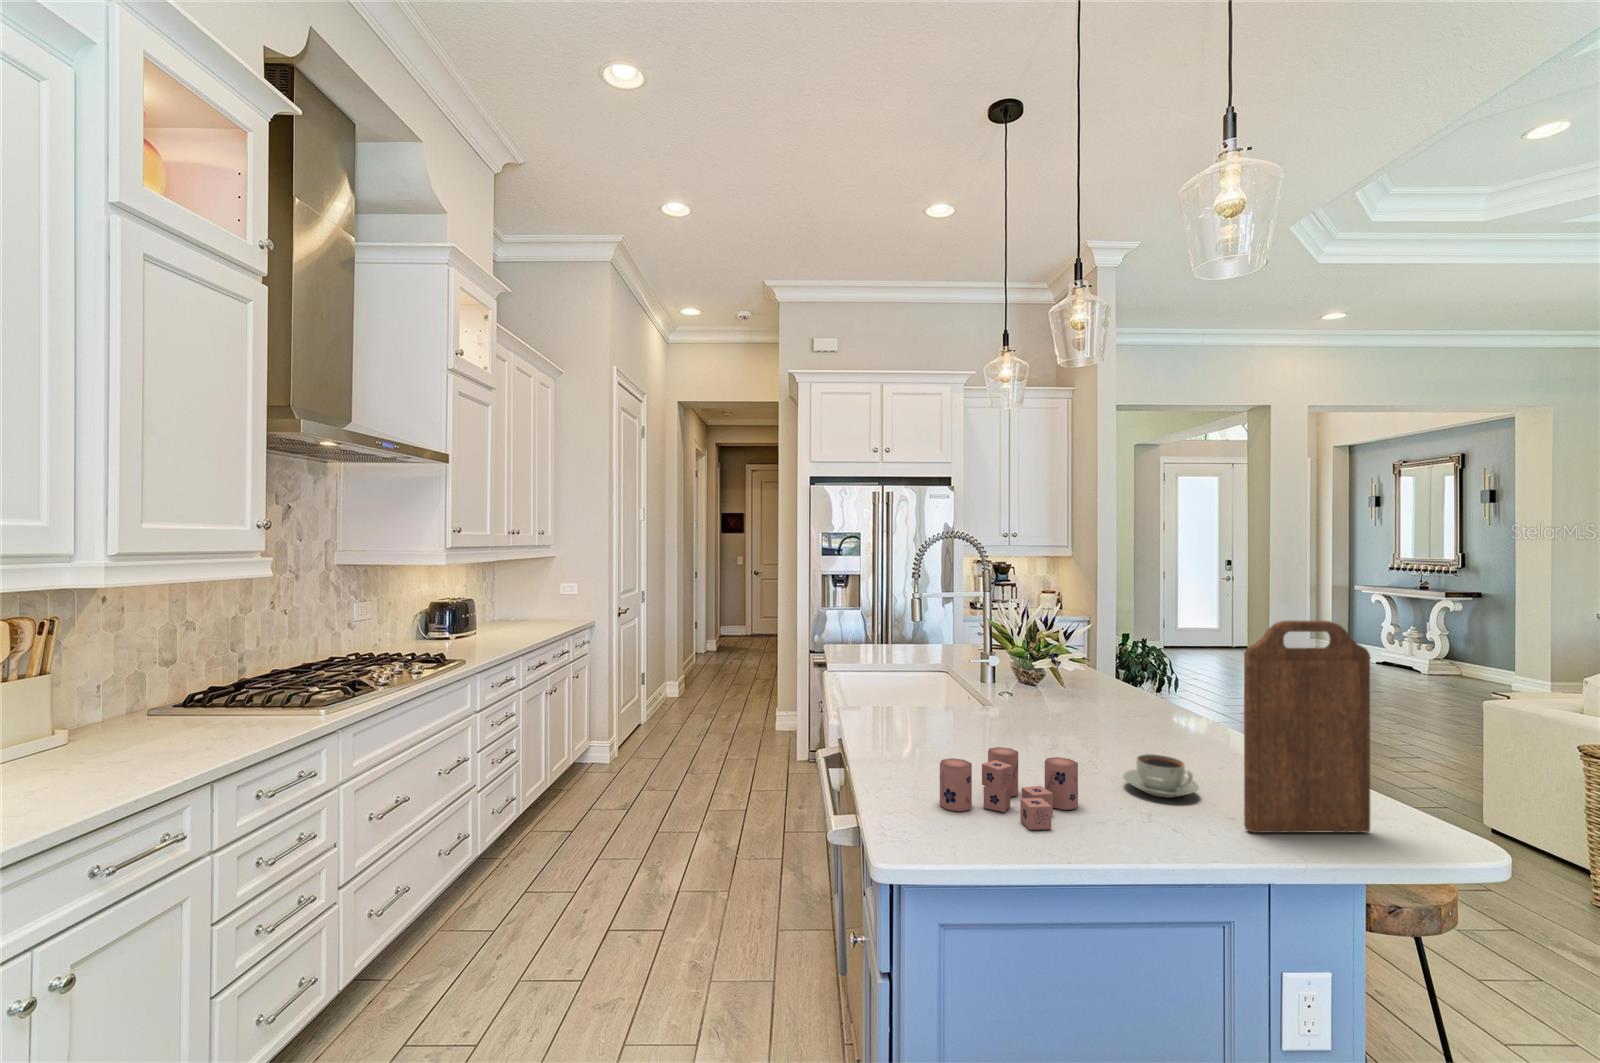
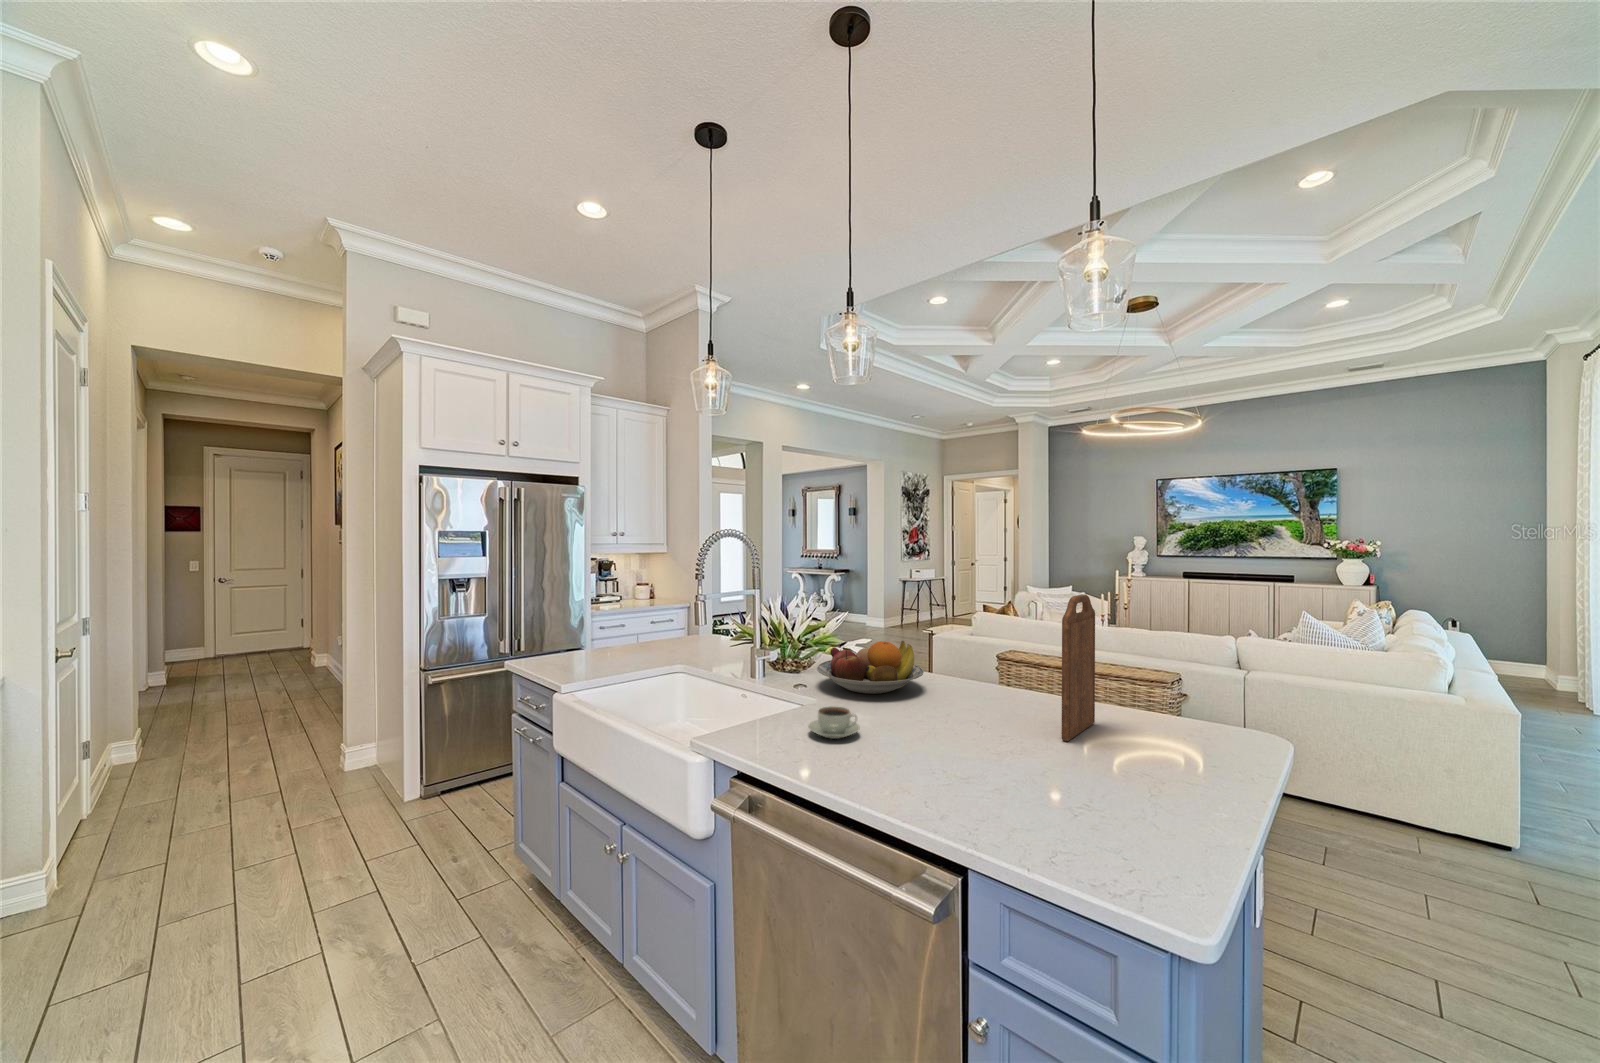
fruit bowl: none [1039,669,1187,734] -> present [817,641,924,694]
candle: present [940,747,1078,830] -> none [909,720,1003,791]
coffee cup: present [1123,754,1199,798] -> present [808,706,860,739]

